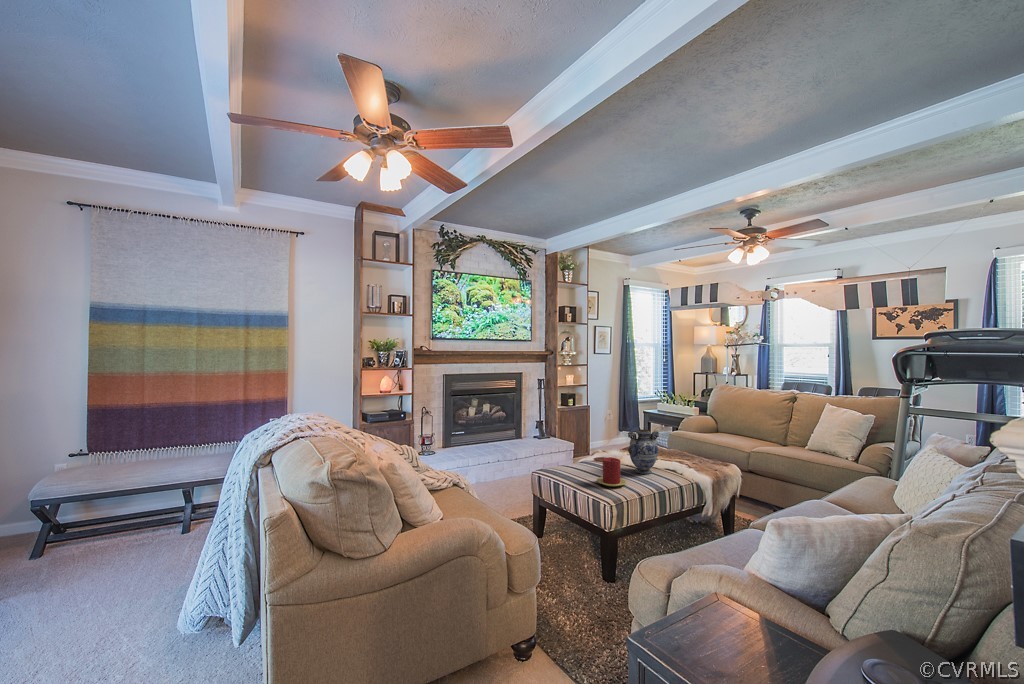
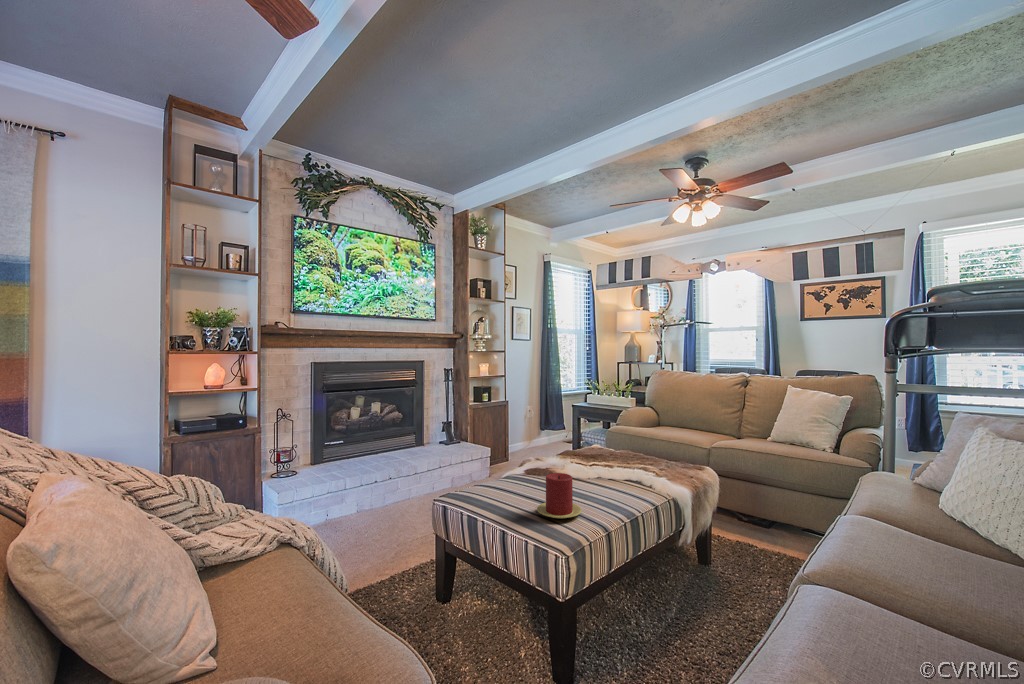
decorative vase: present [628,429,659,474] -> none [577,428,620,492]

